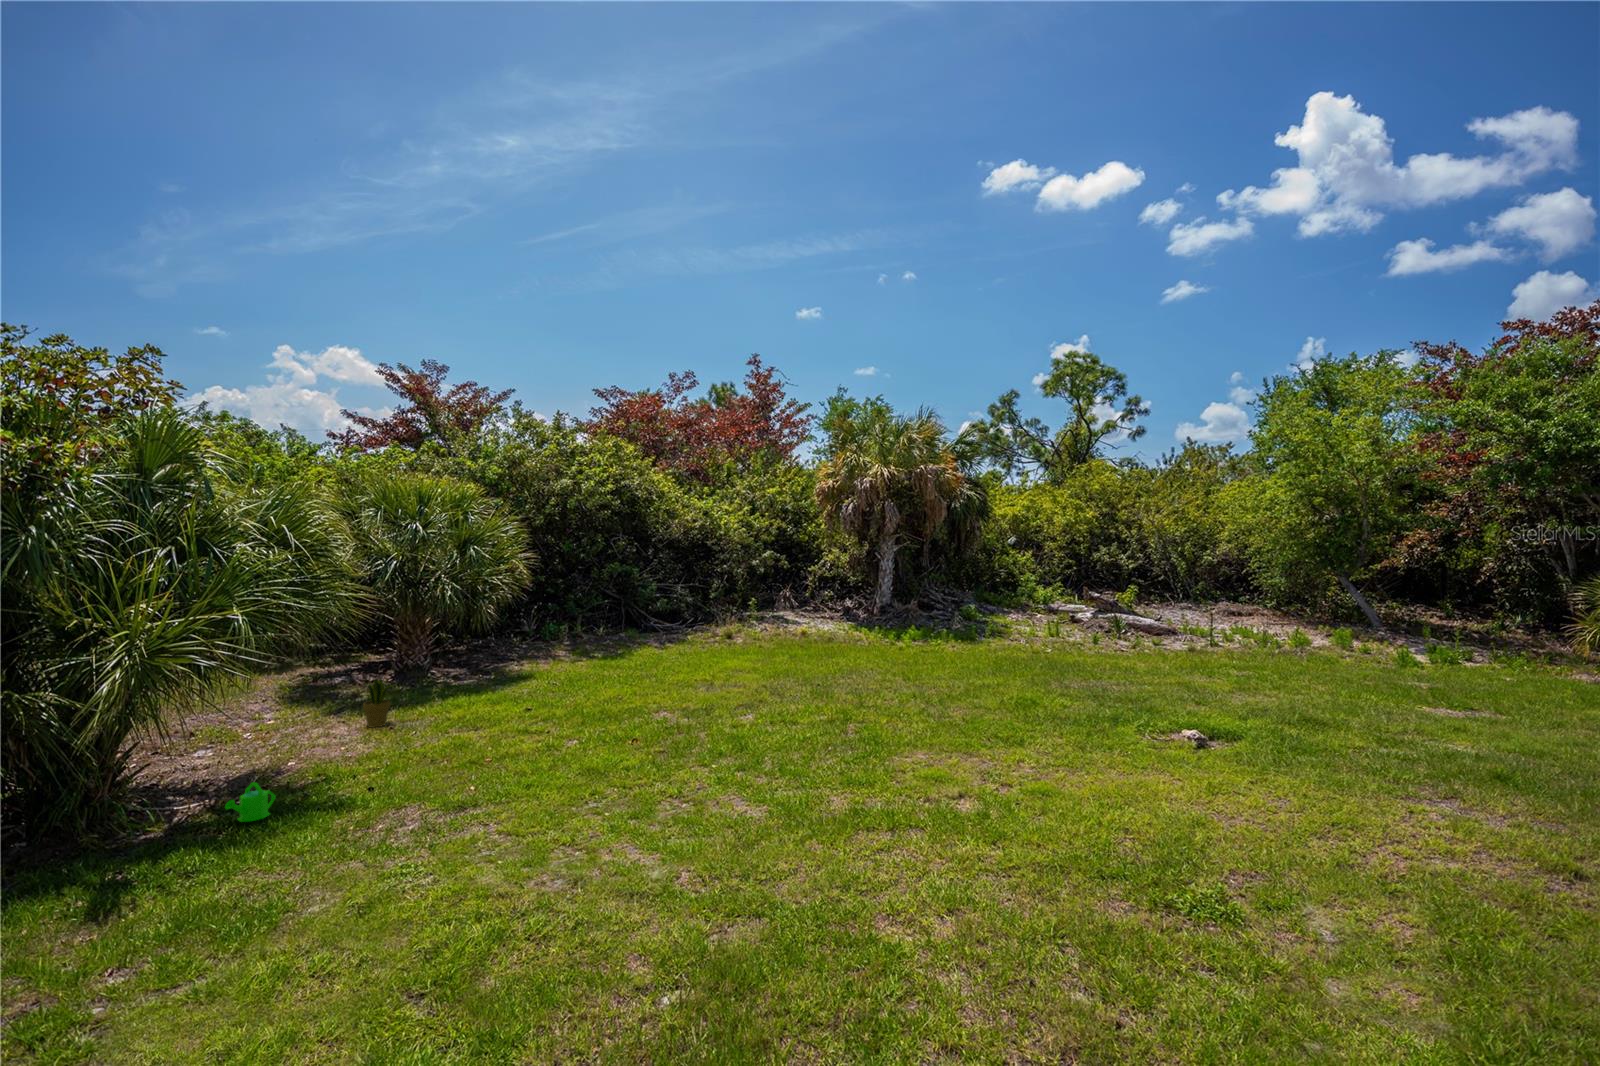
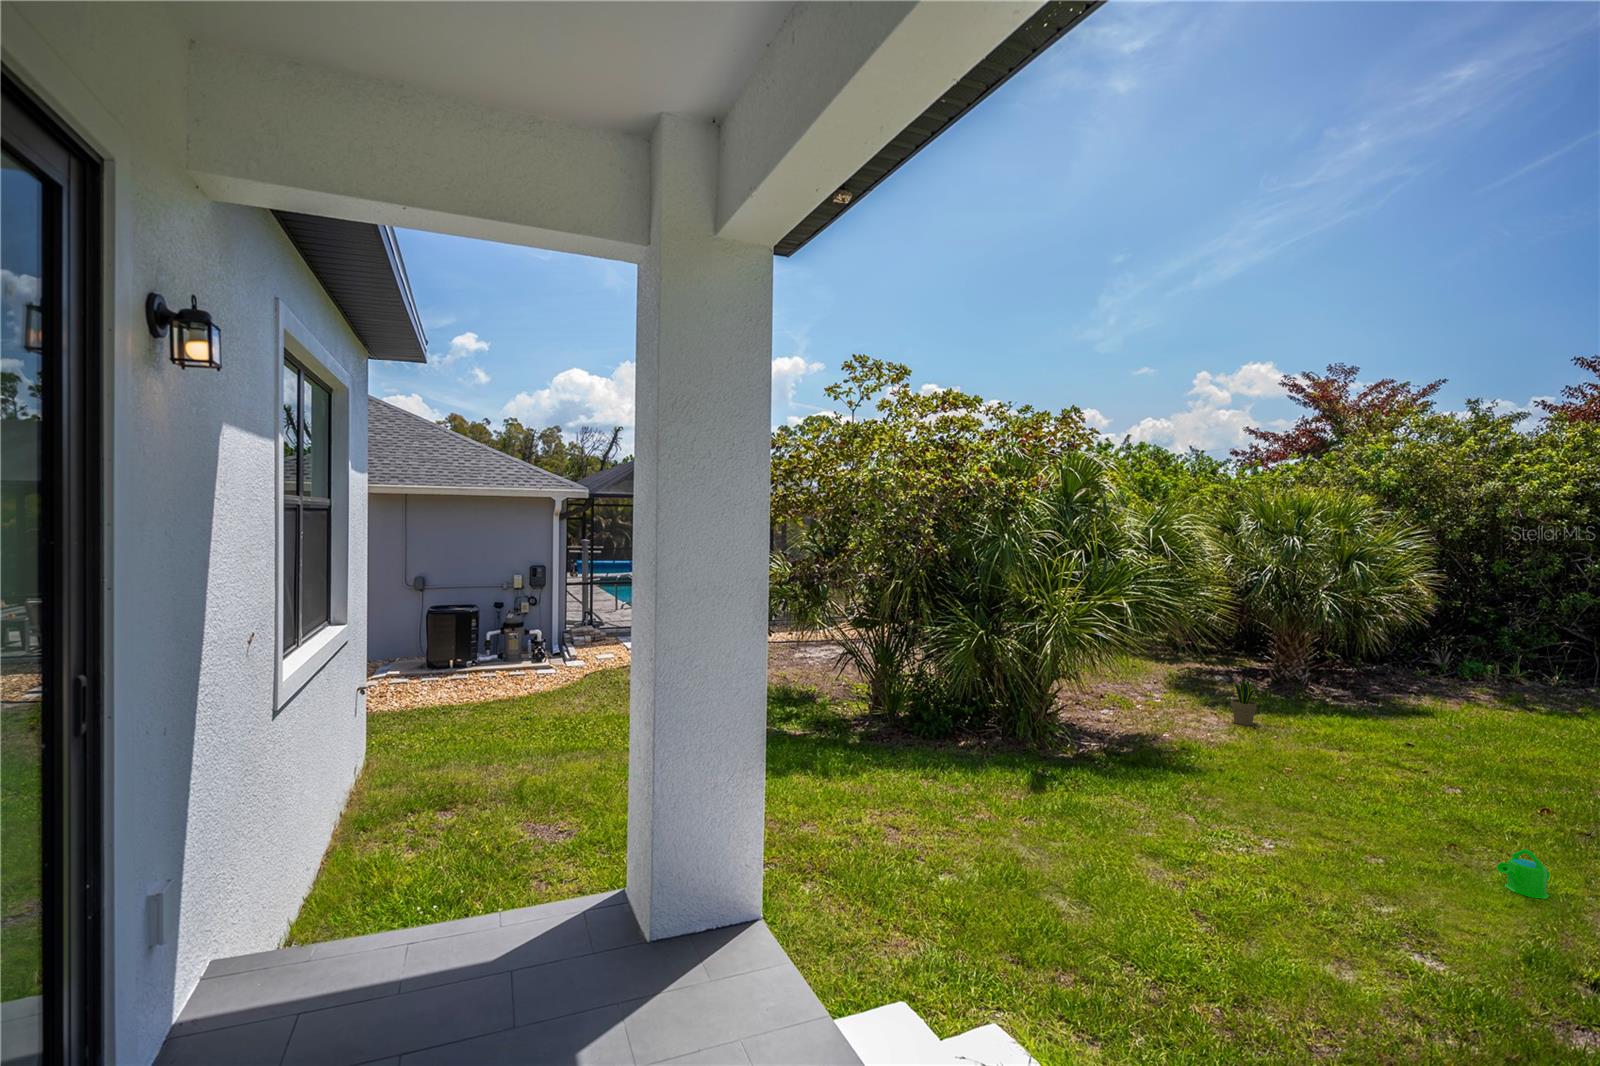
watering can: present [225,782,276,822] -> present [1497,849,1550,899]

